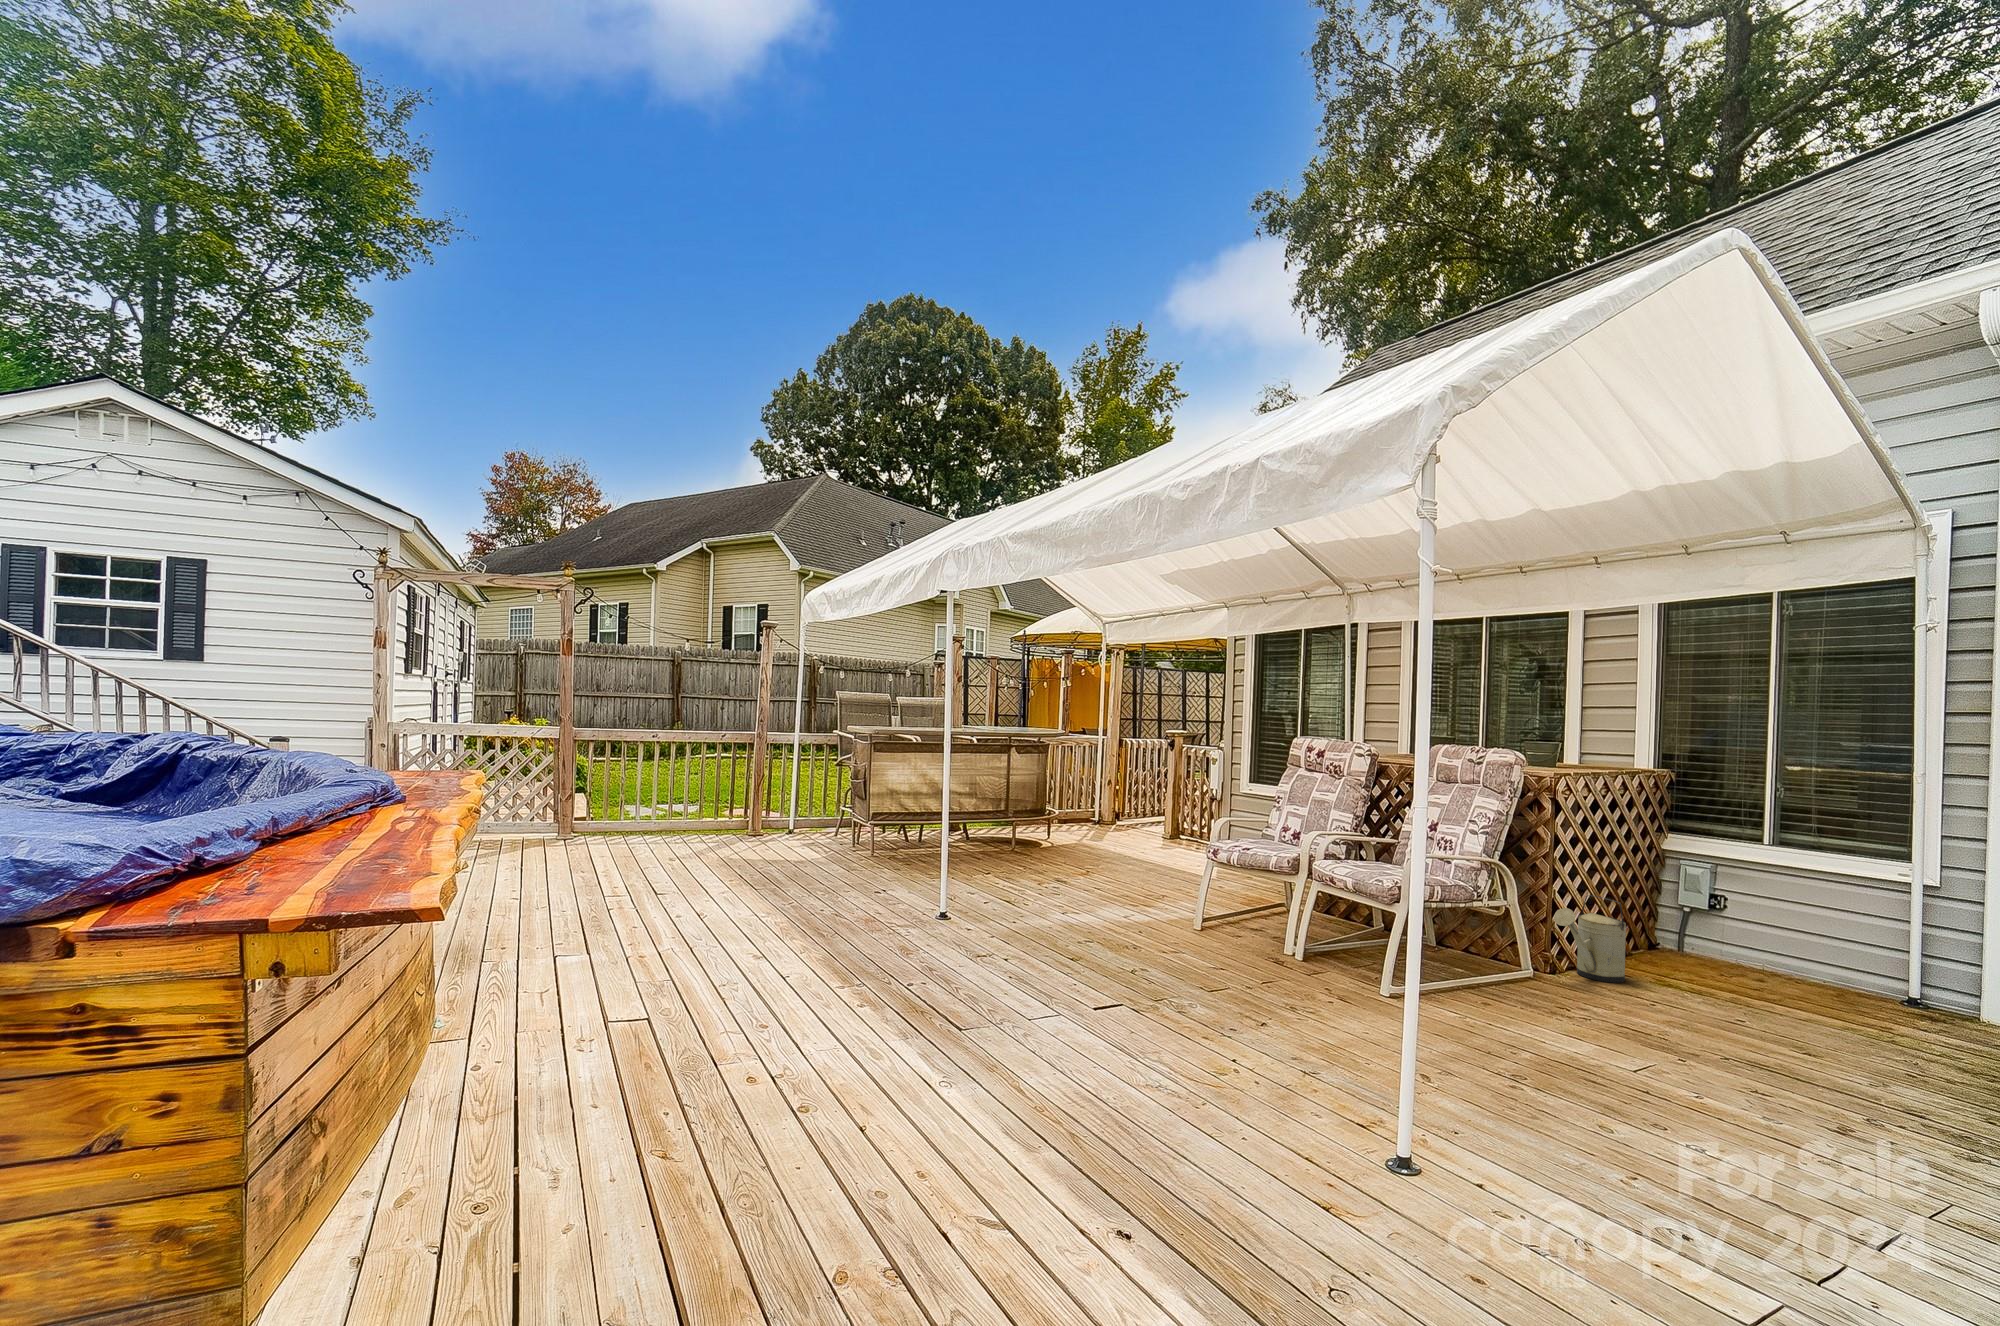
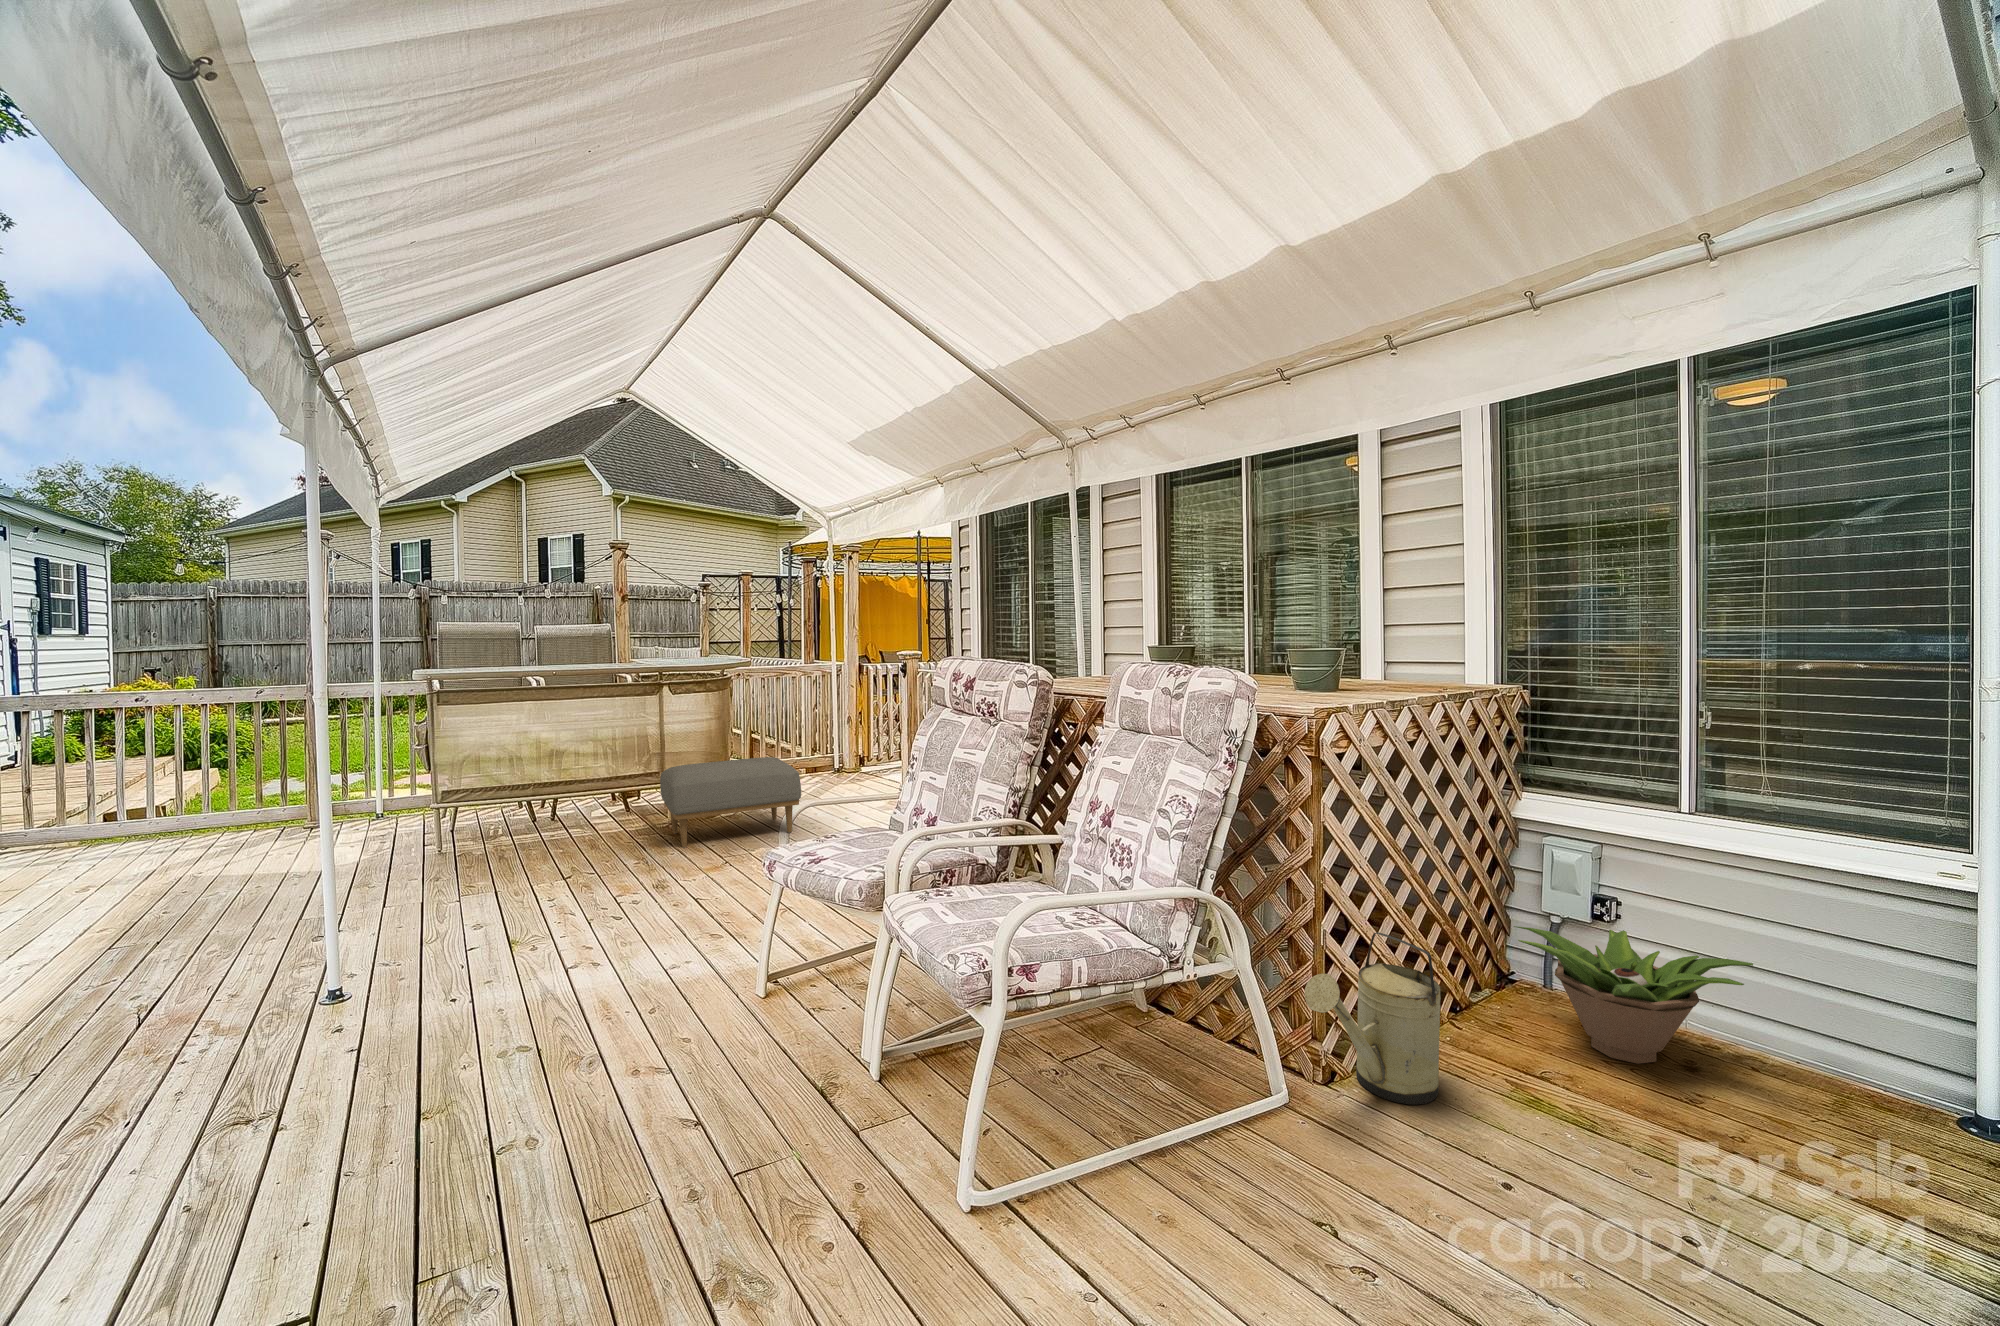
ottoman: none [998,801,1105,861] -> present [660,757,801,848]
decorative plant: none [1663,909,1801,979] -> present [1514,926,1753,1064]

